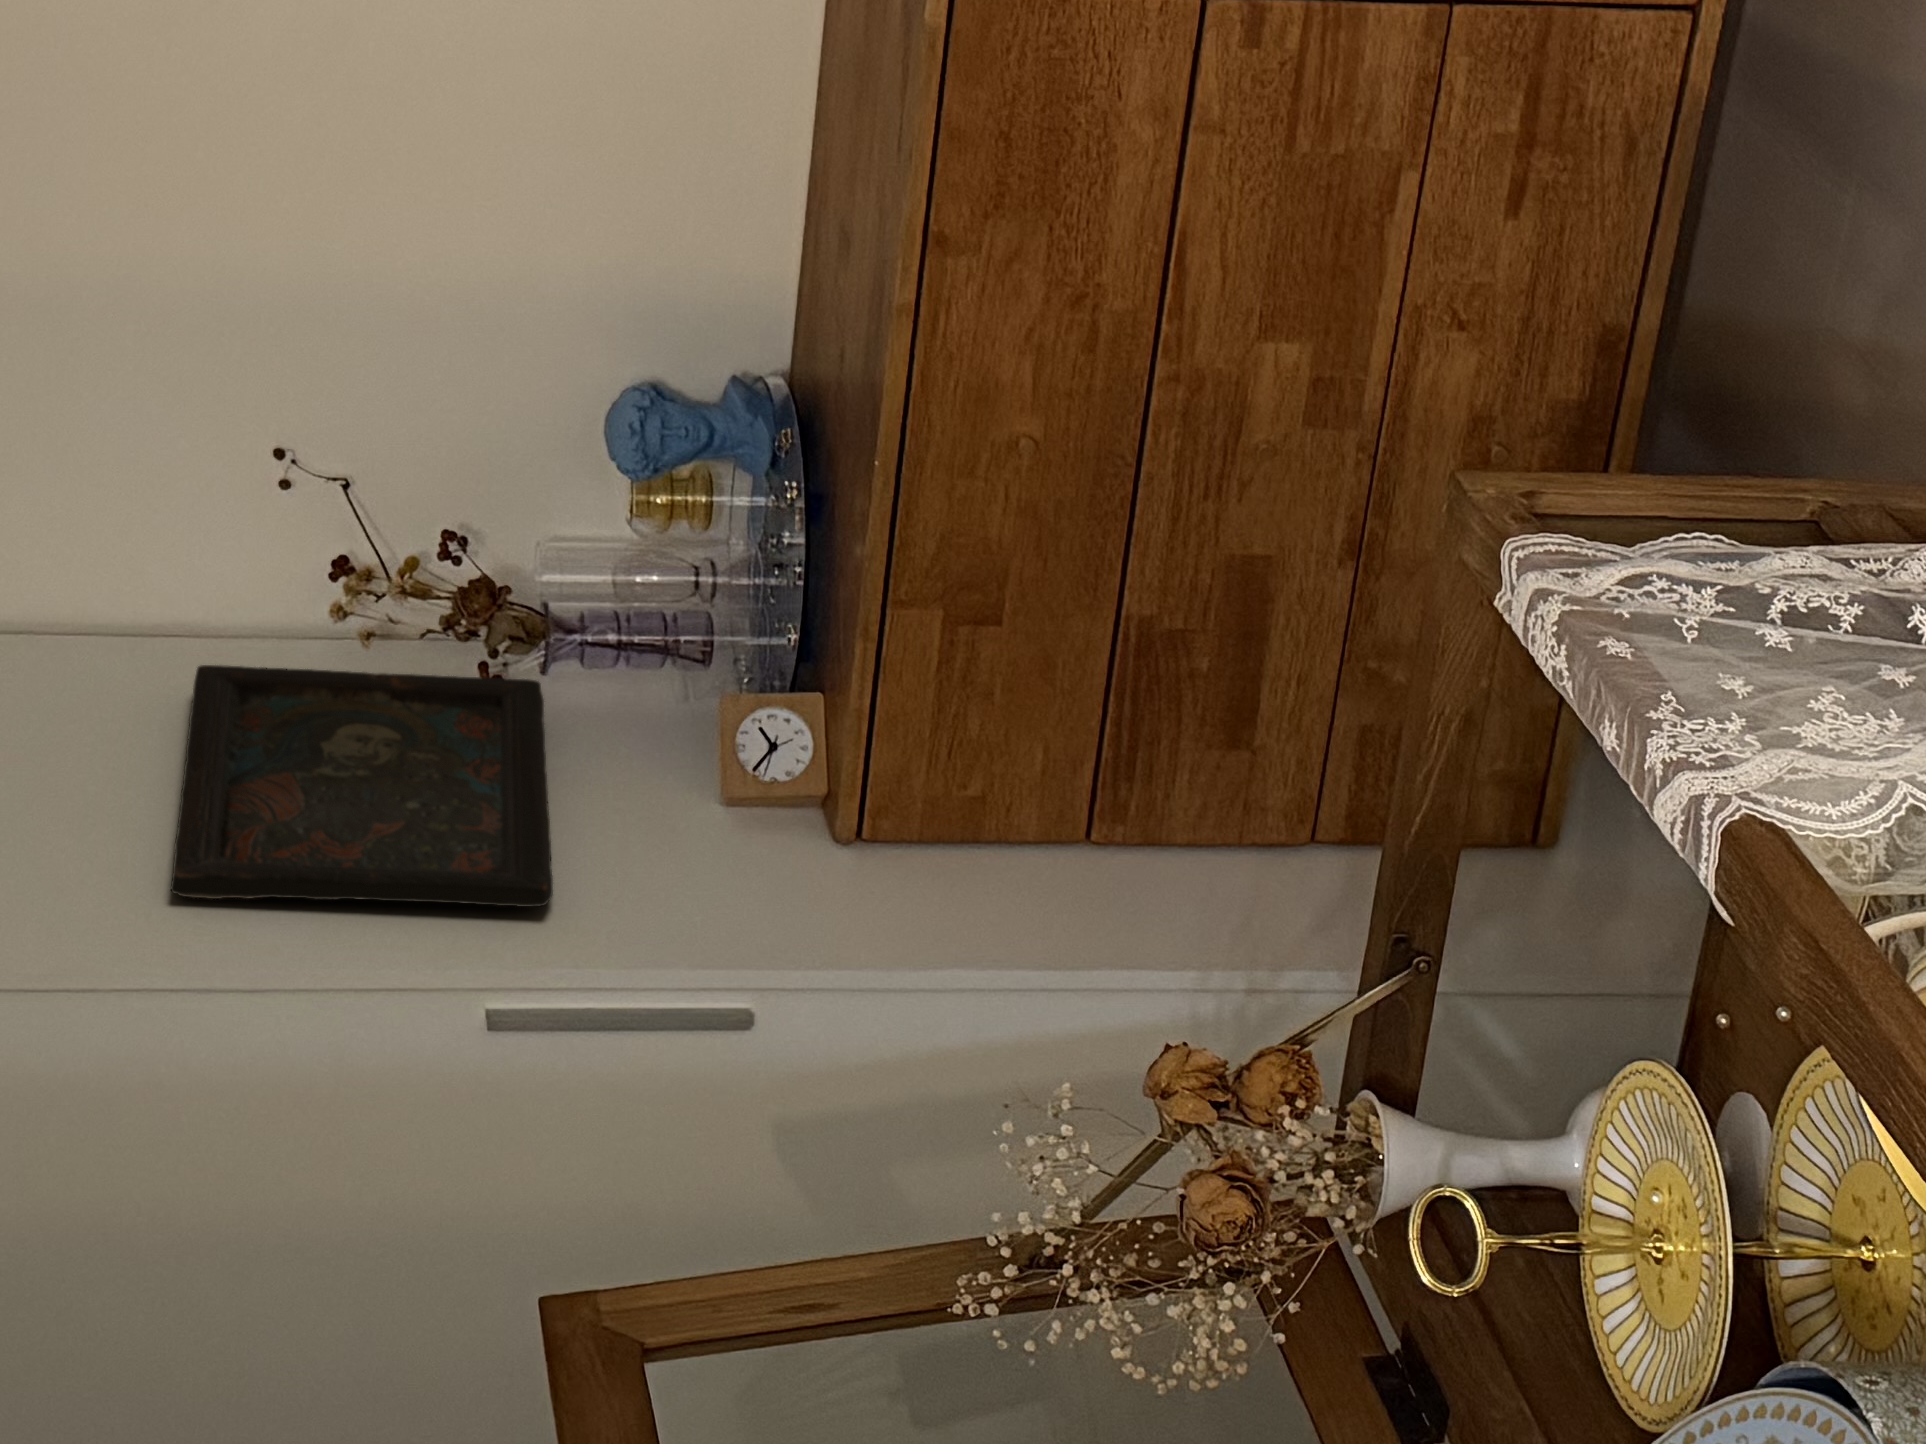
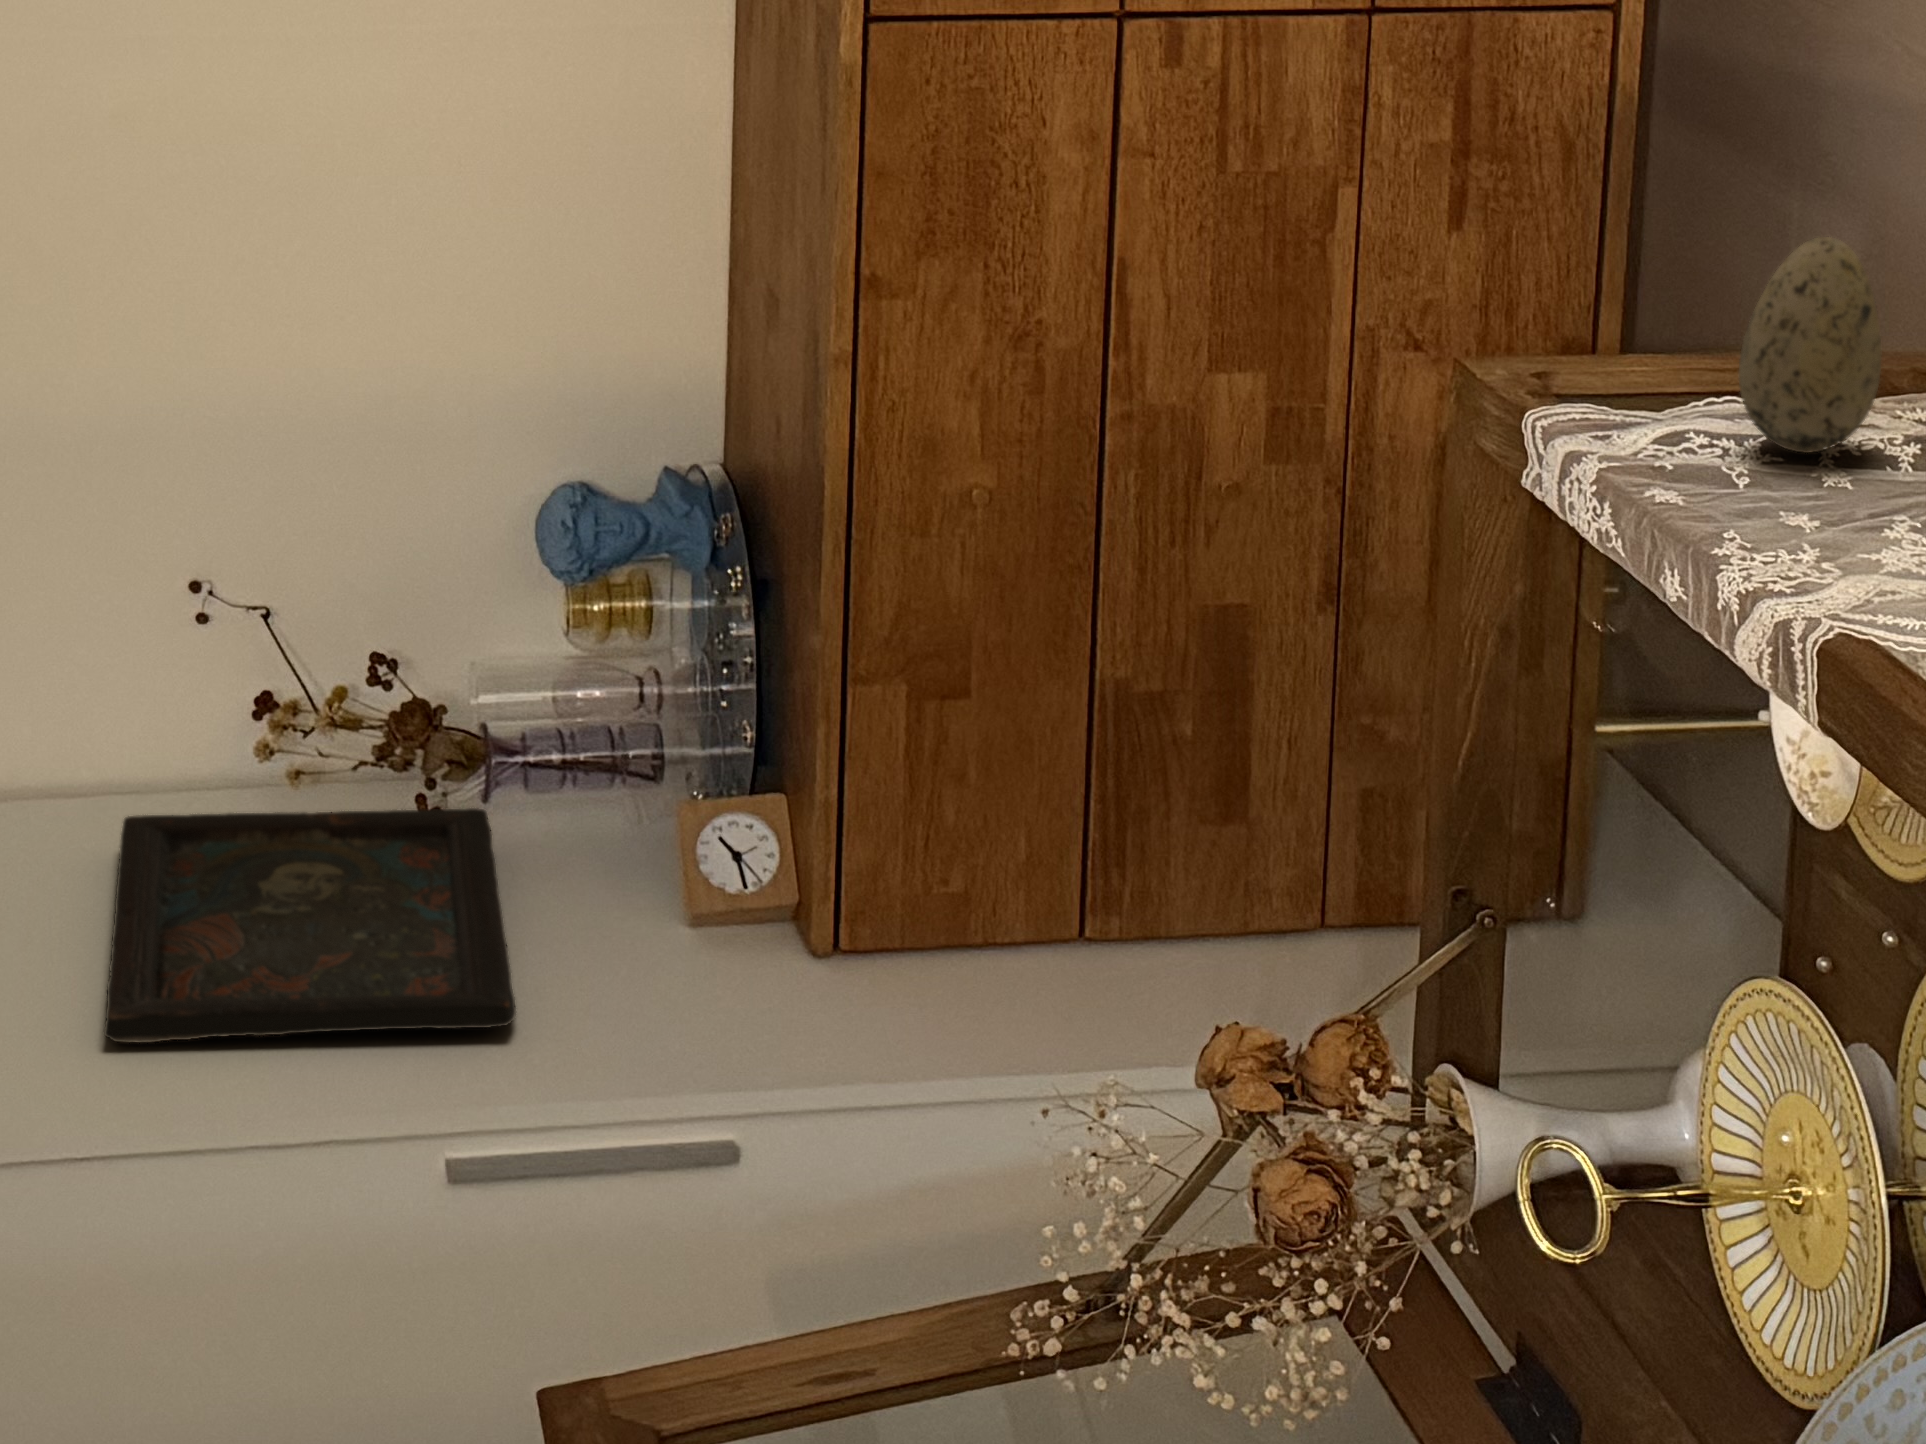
decorative egg: none [1710,410,1845,602] -> present [1739,237,1881,453]

